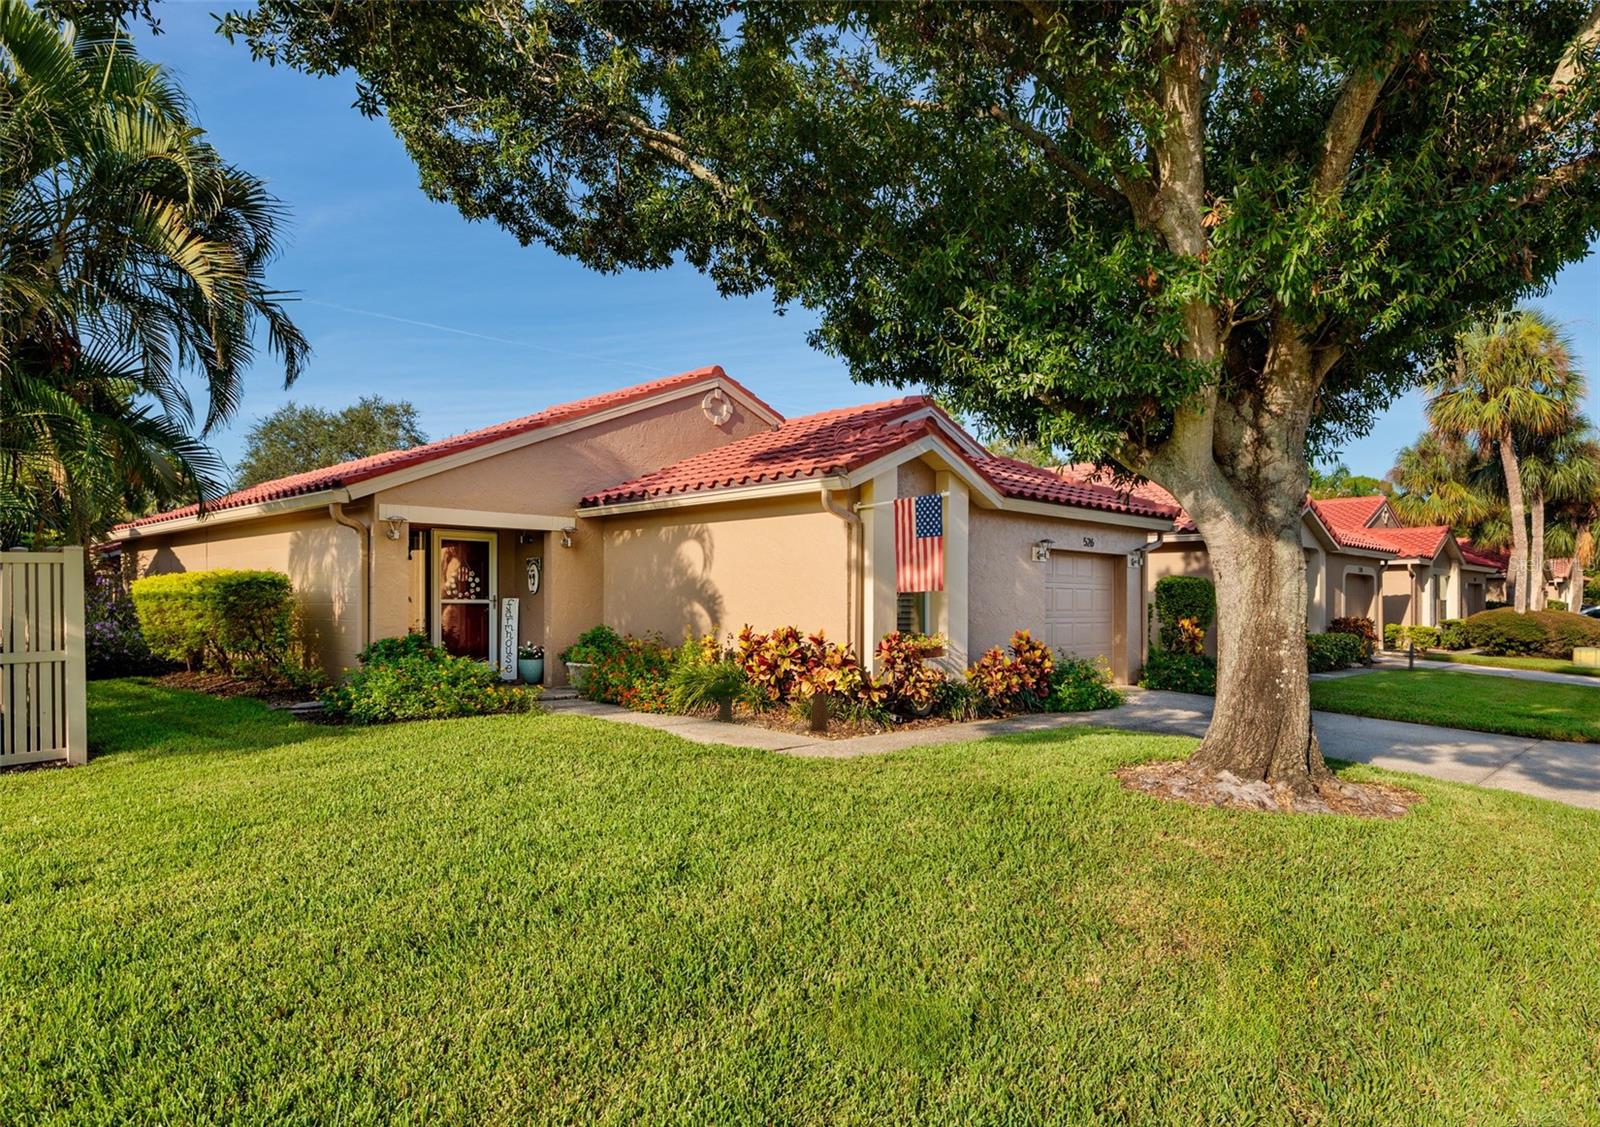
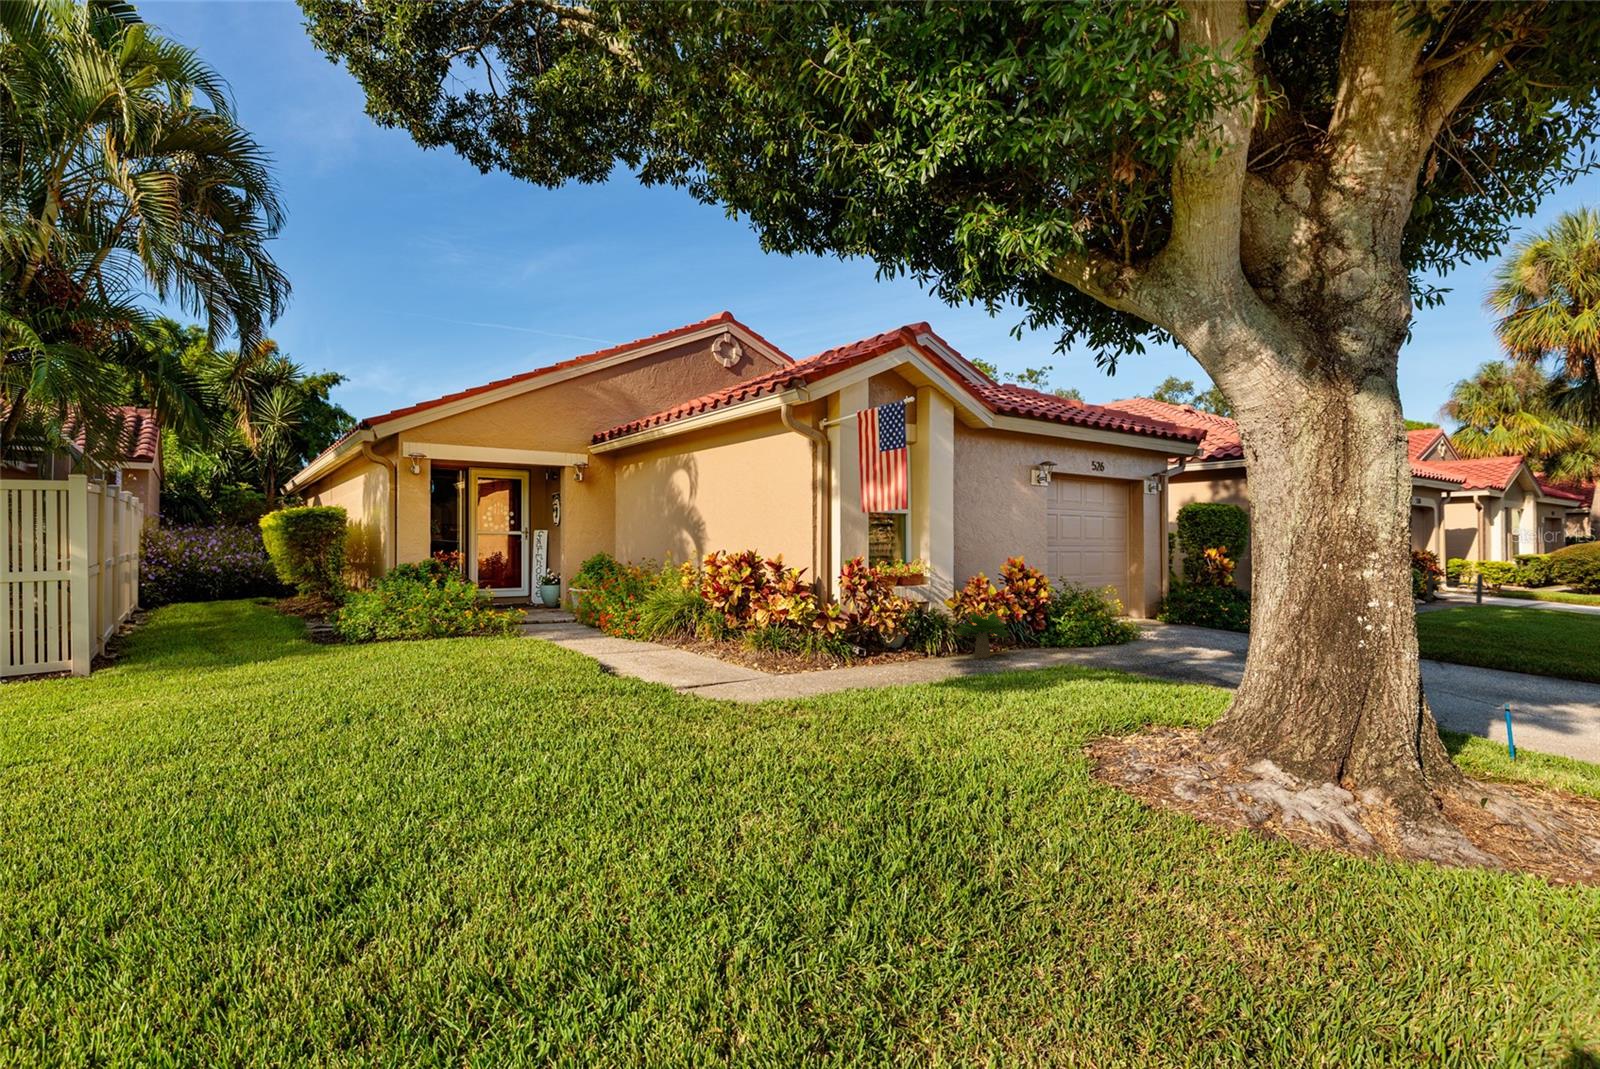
potted plant: present [703,679,749,722] -> present [957,611,1008,658]
watering can: present [807,693,842,731] -> none [756,622,795,664]

